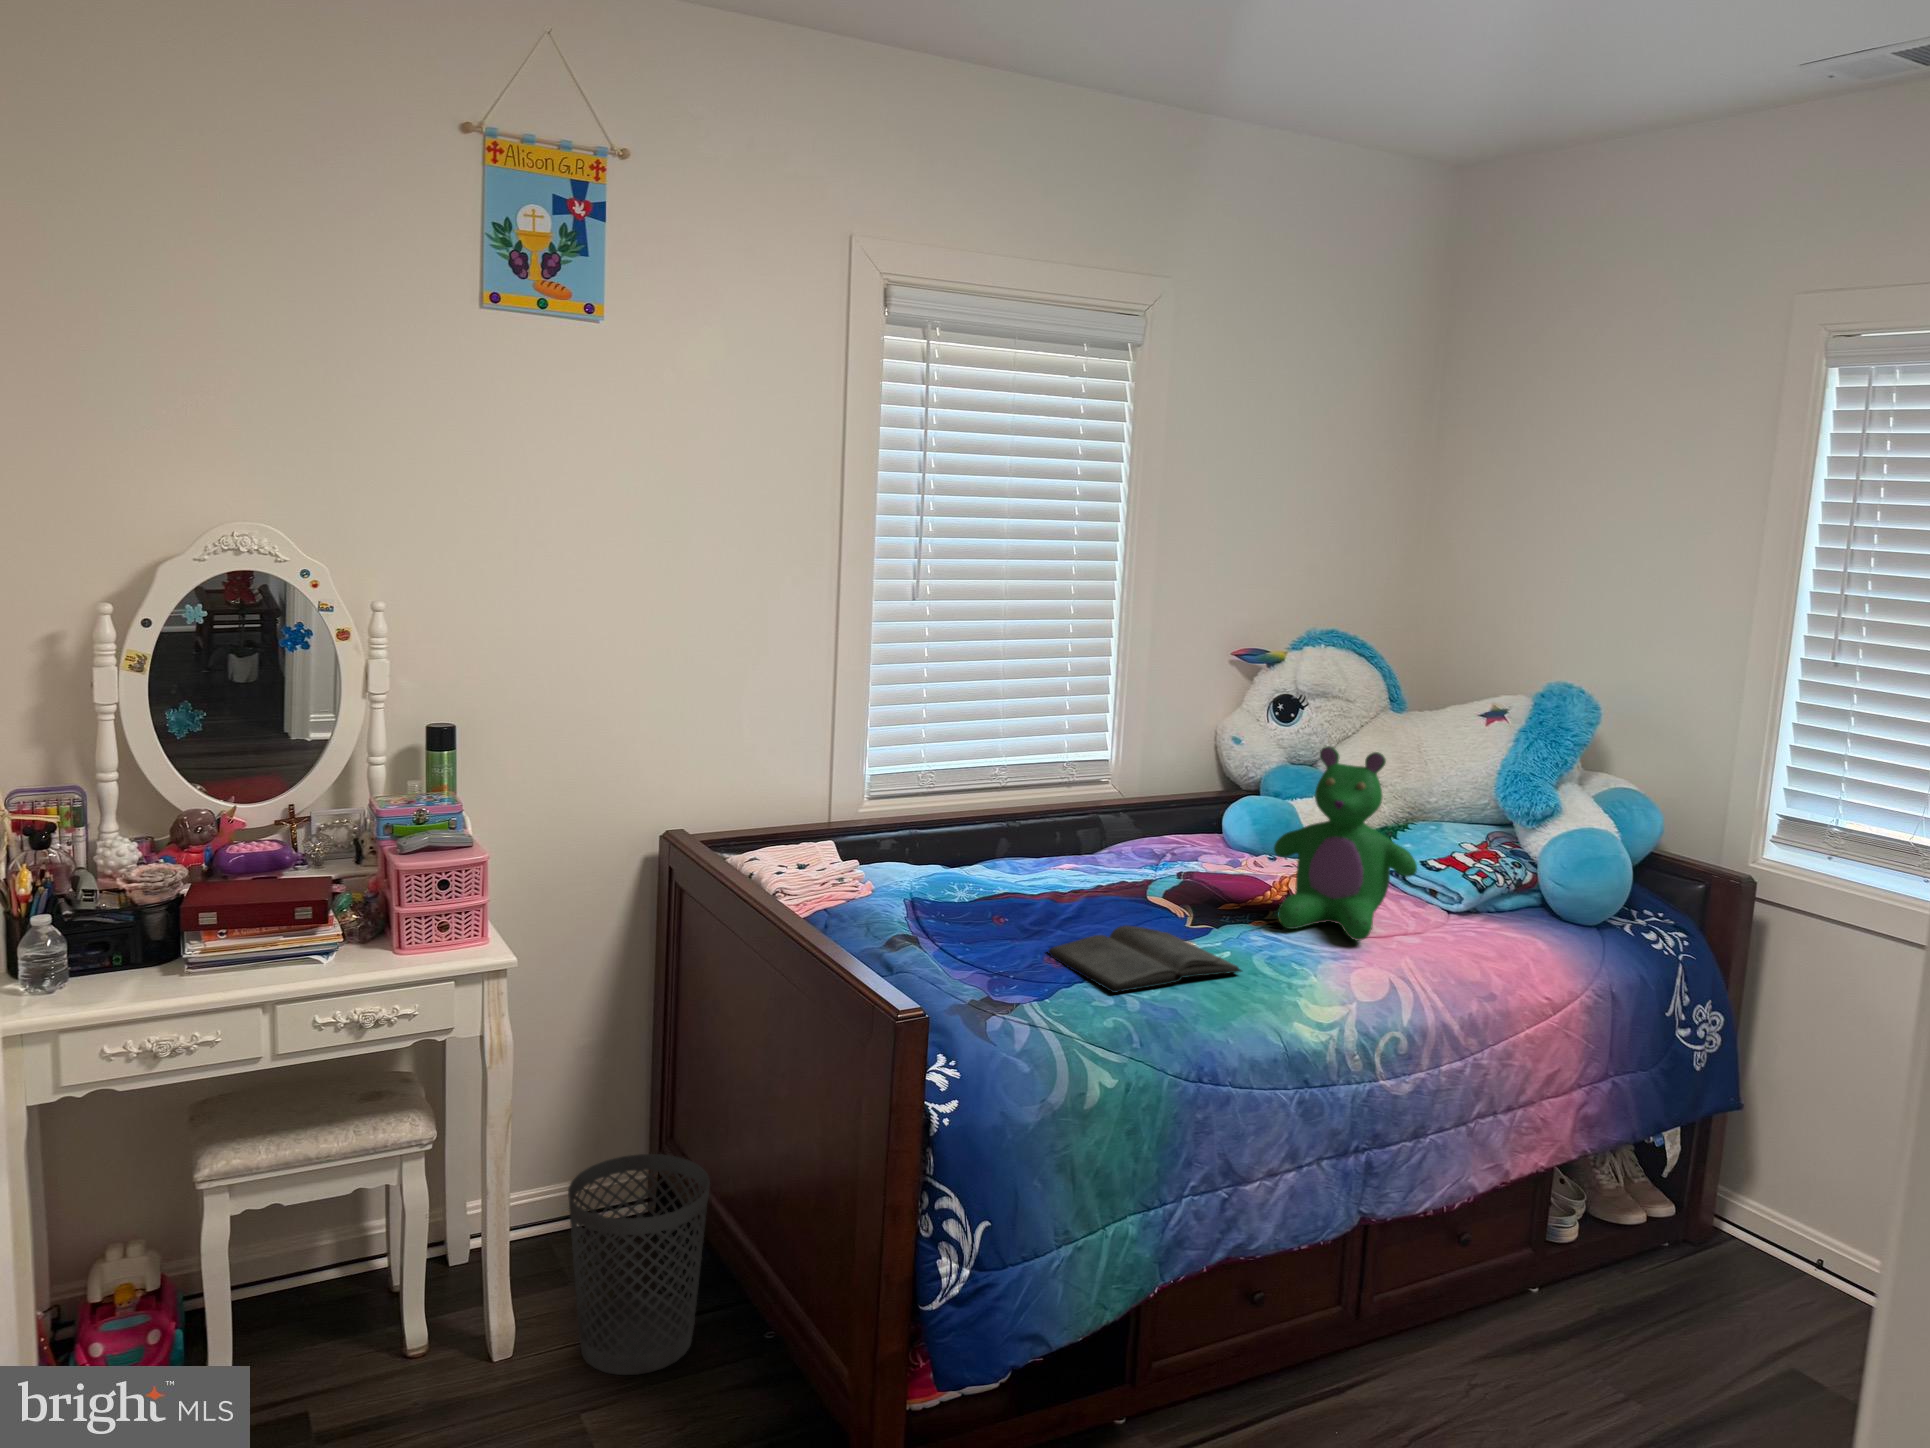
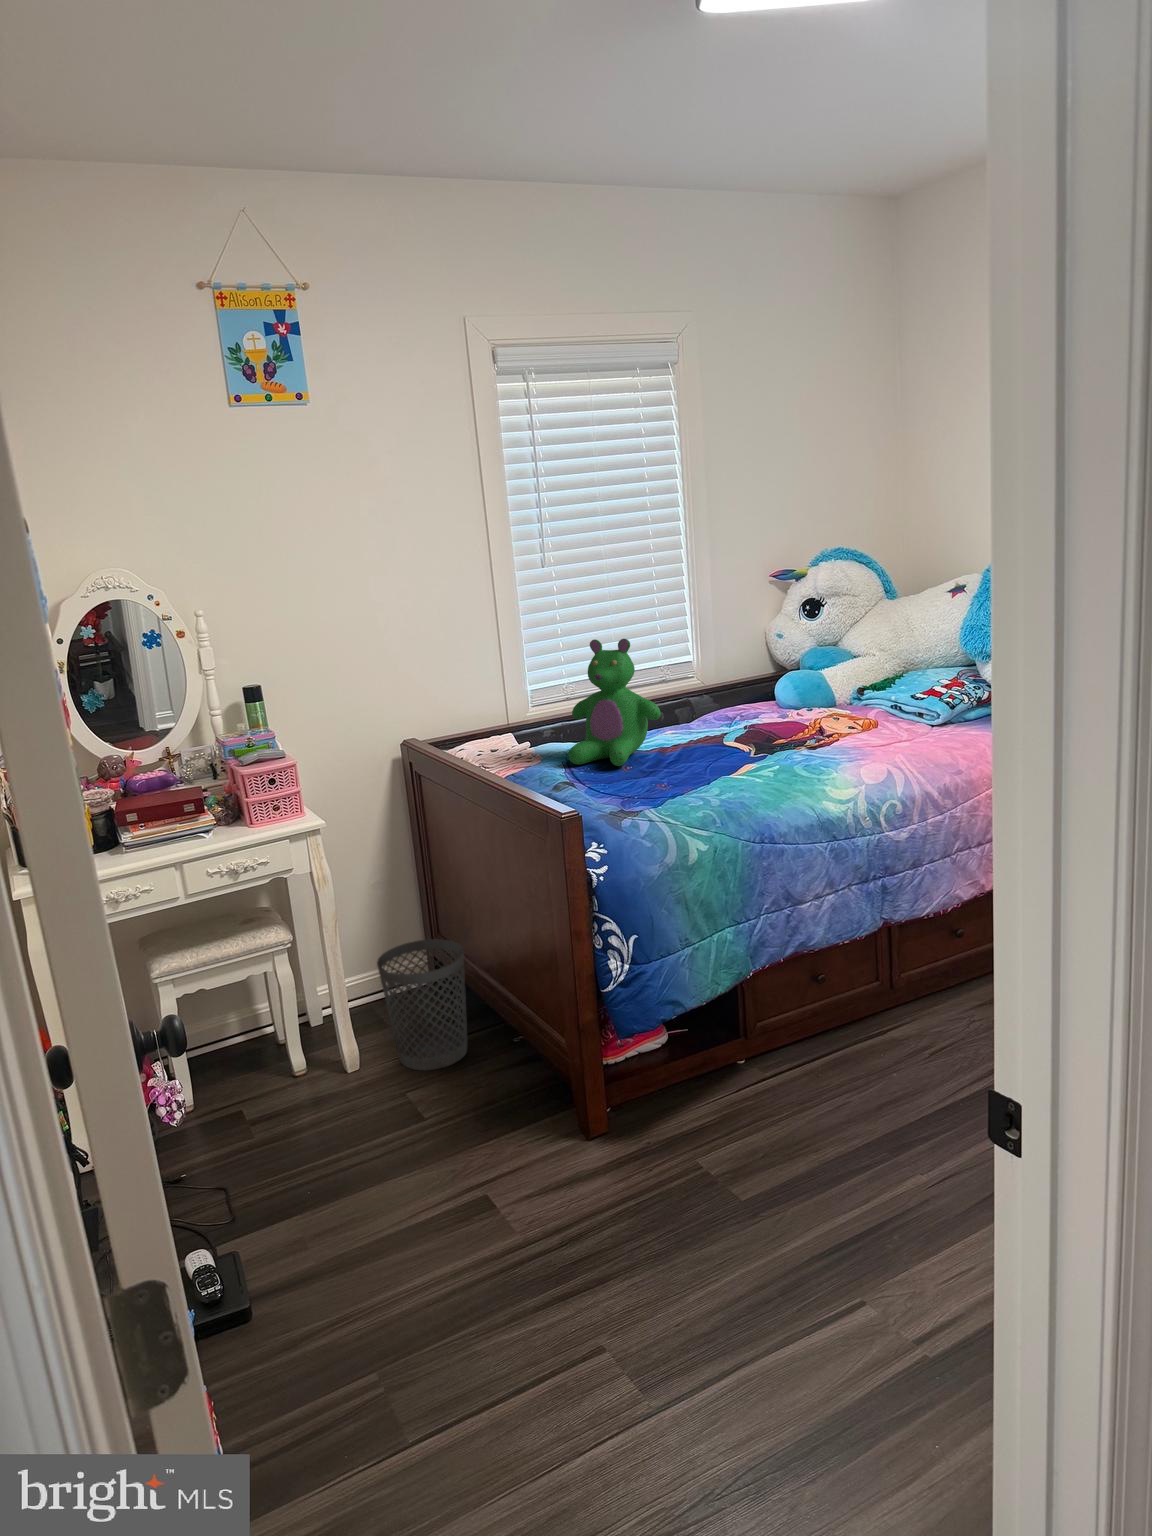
teddy bear: present [1274,746,1417,941] -> present [568,639,661,766]
diary: present [1048,925,1242,993] -> none [657,757,788,796]

